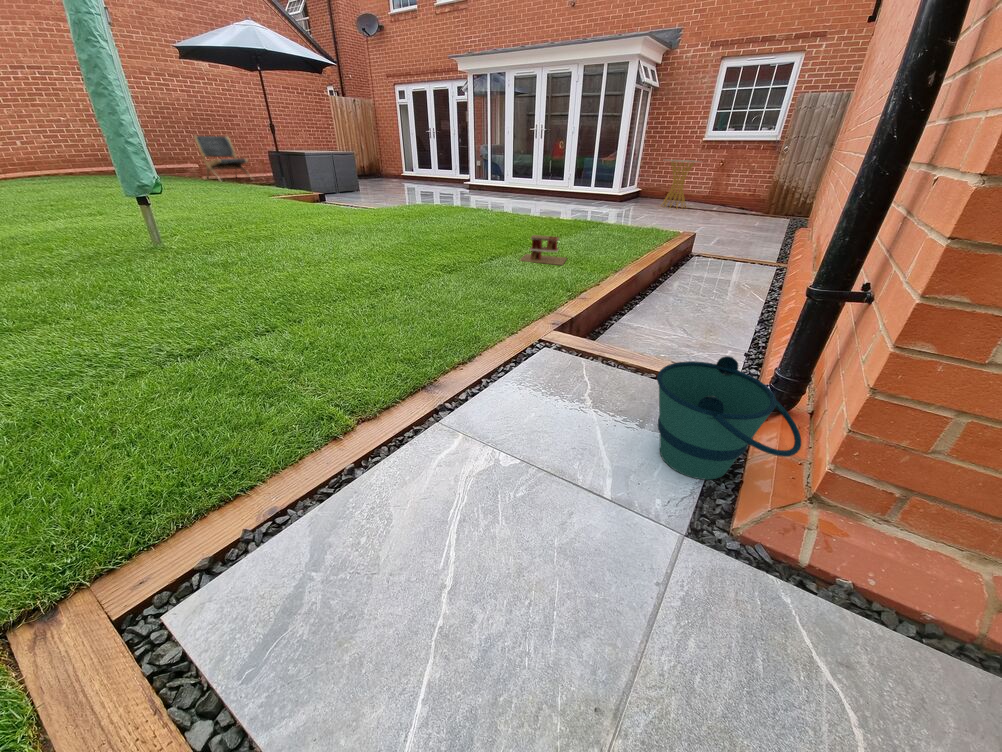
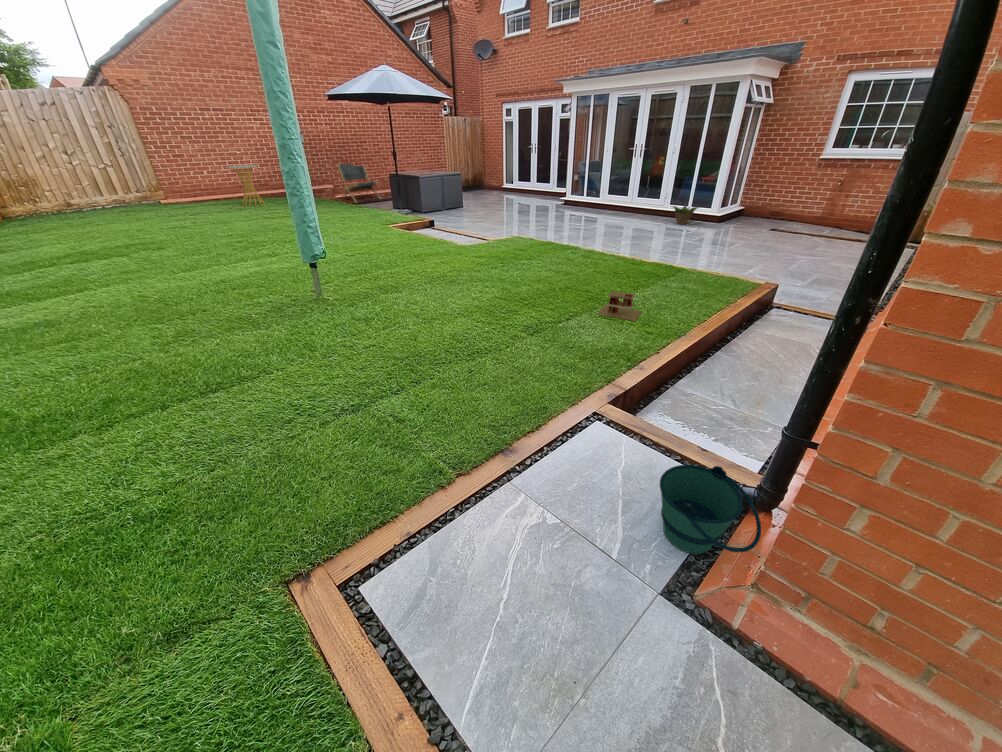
side table: present [662,160,697,207] -> present [226,165,264,205]
decorative plant: none [571,184,604,204] -> present [673,205,699,225]

